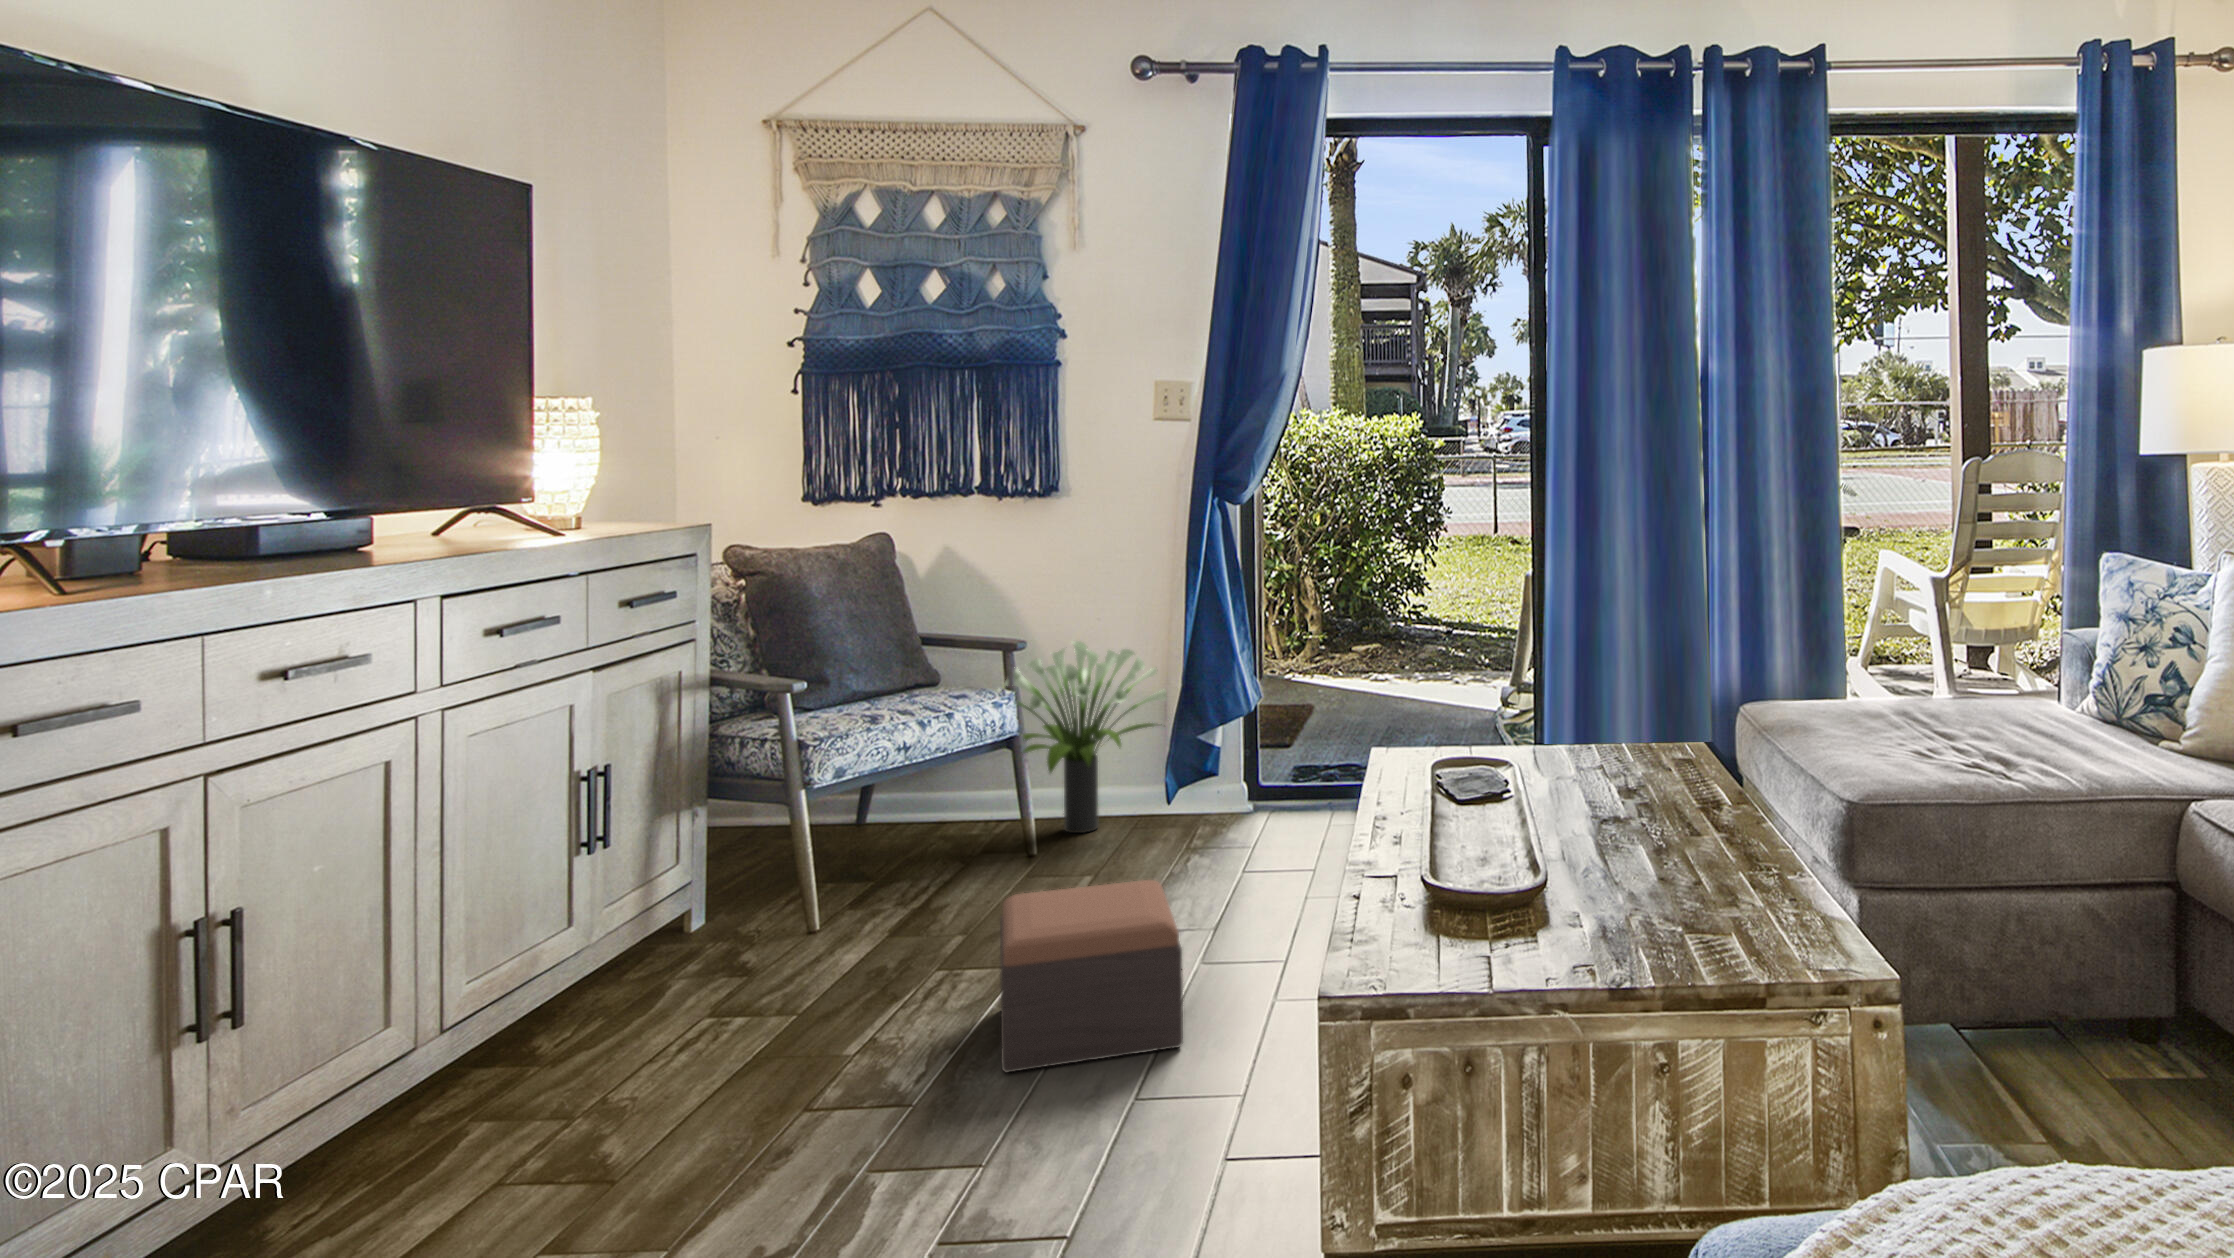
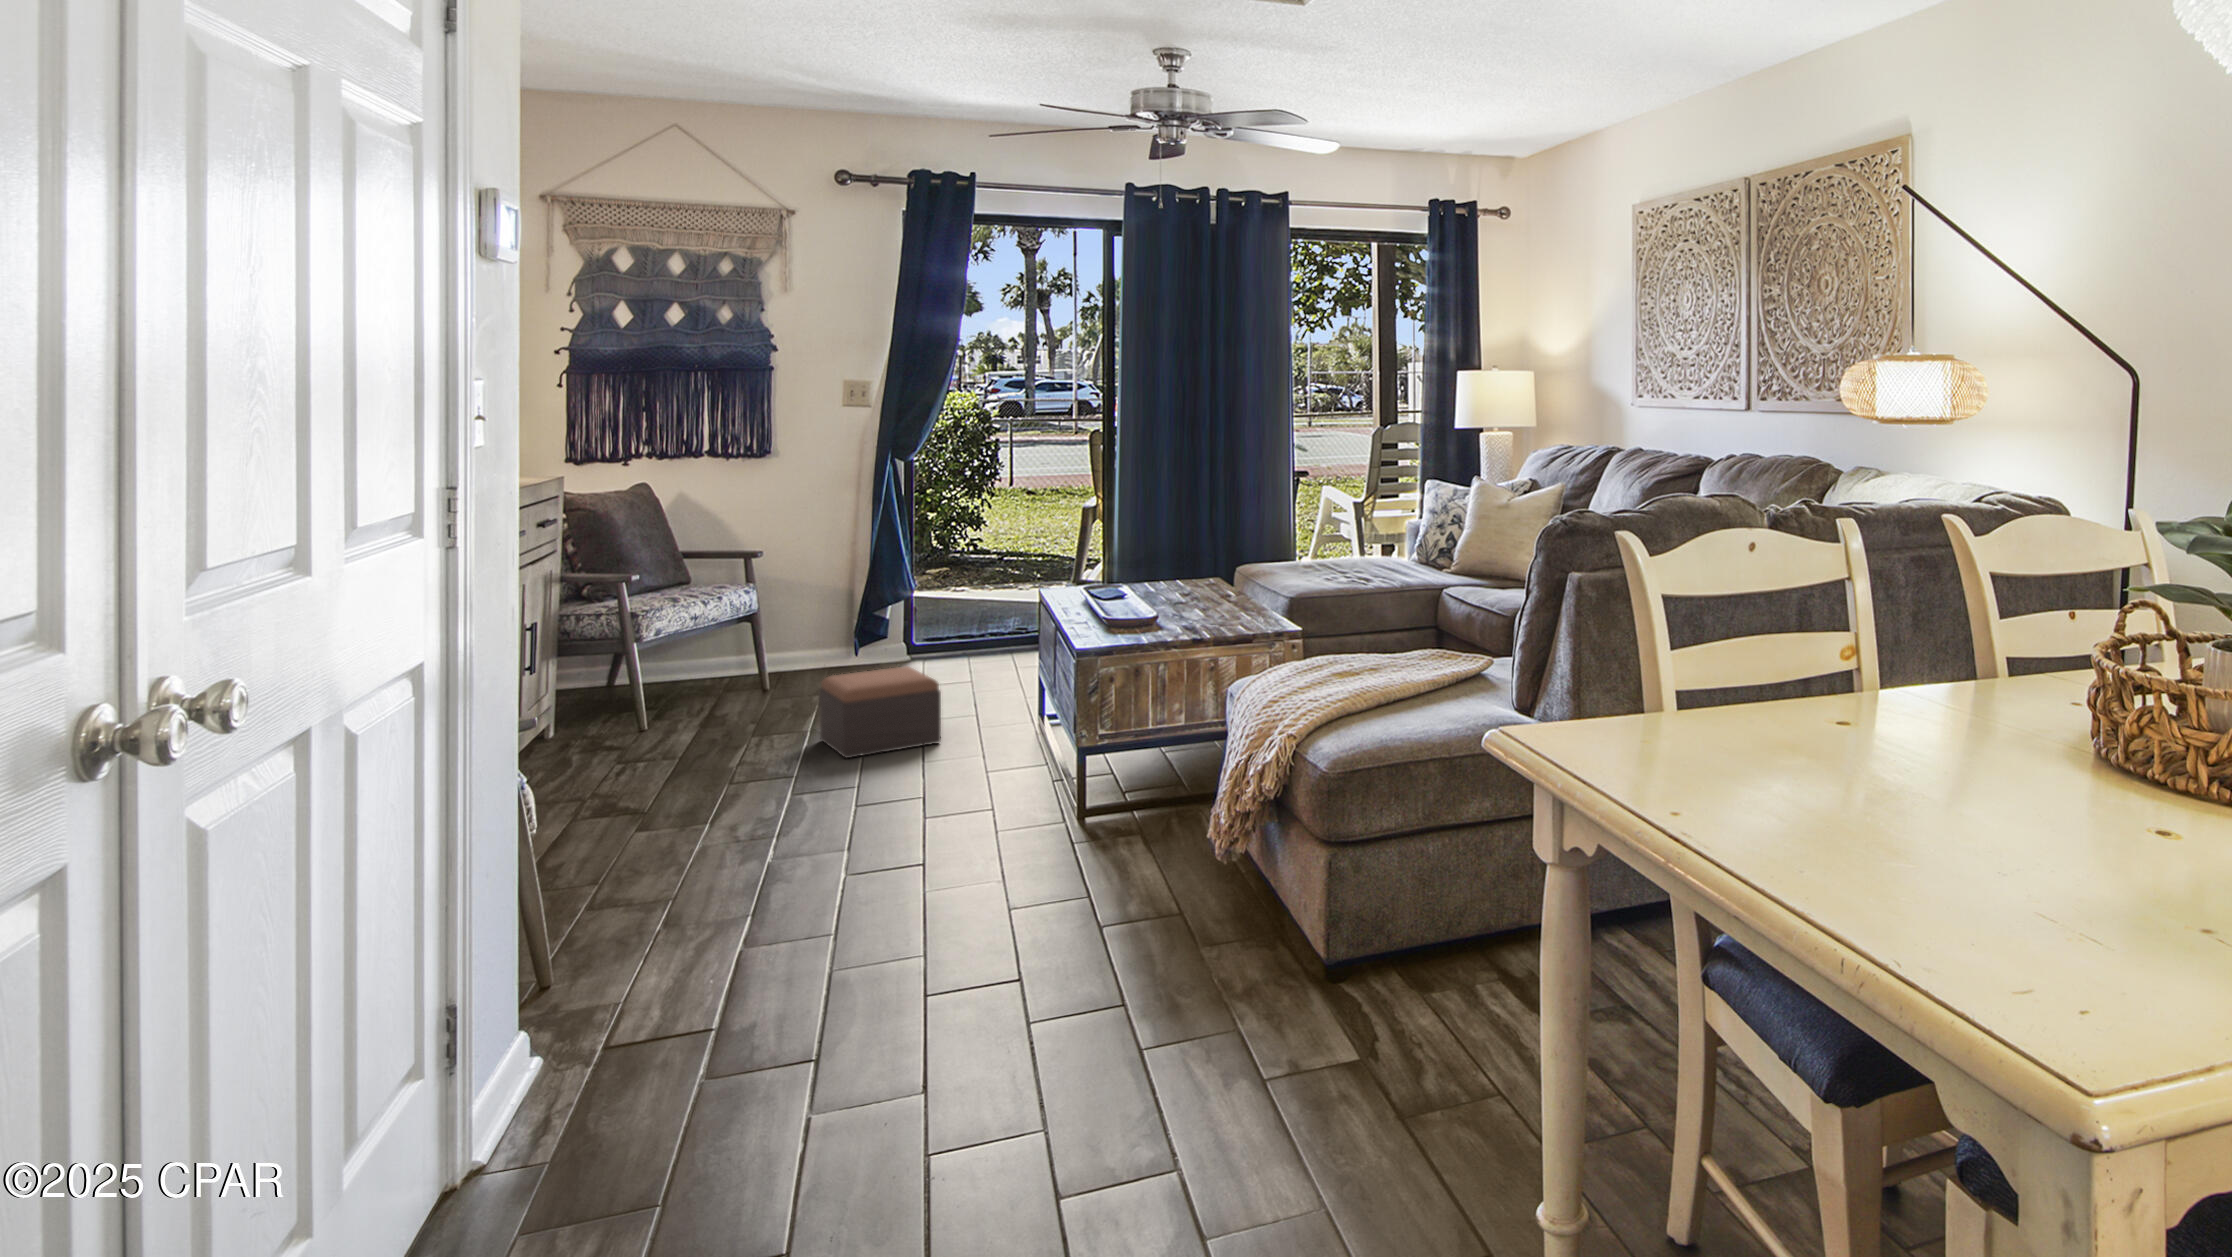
potted plant: present [996,641,1167,833] -> none [736,551,863,675]

